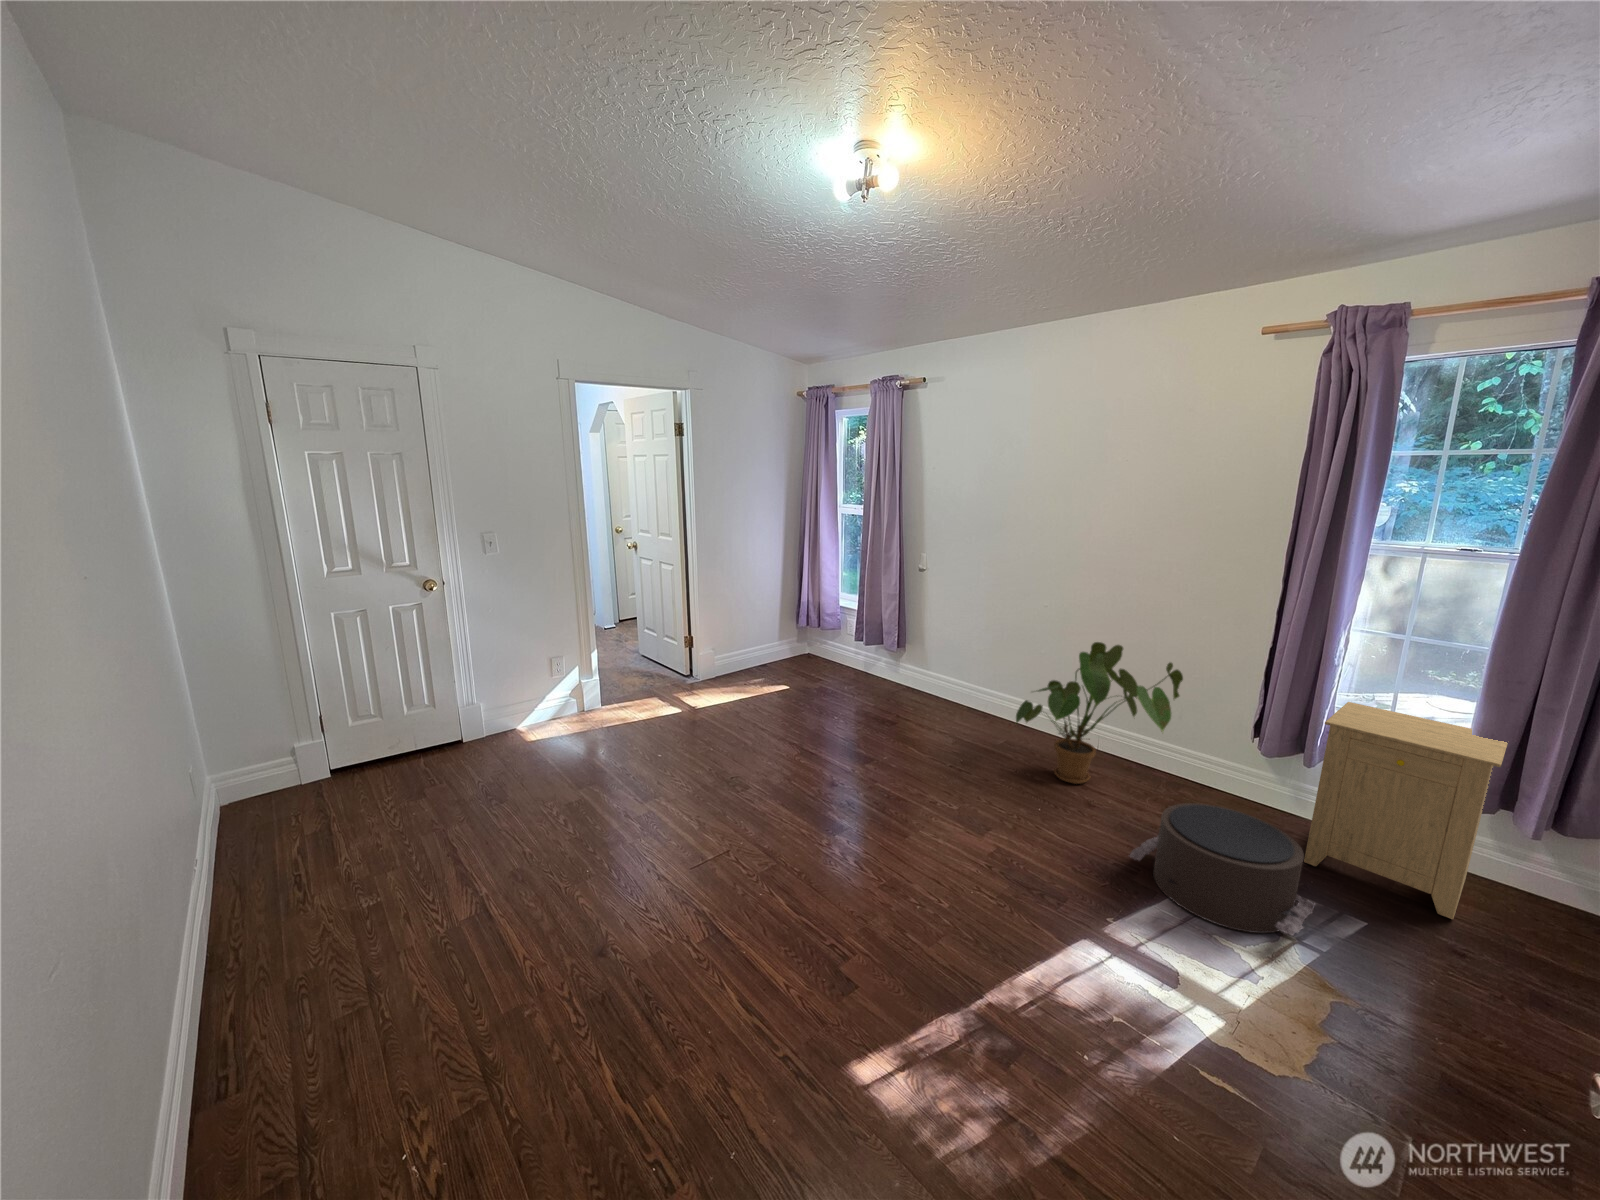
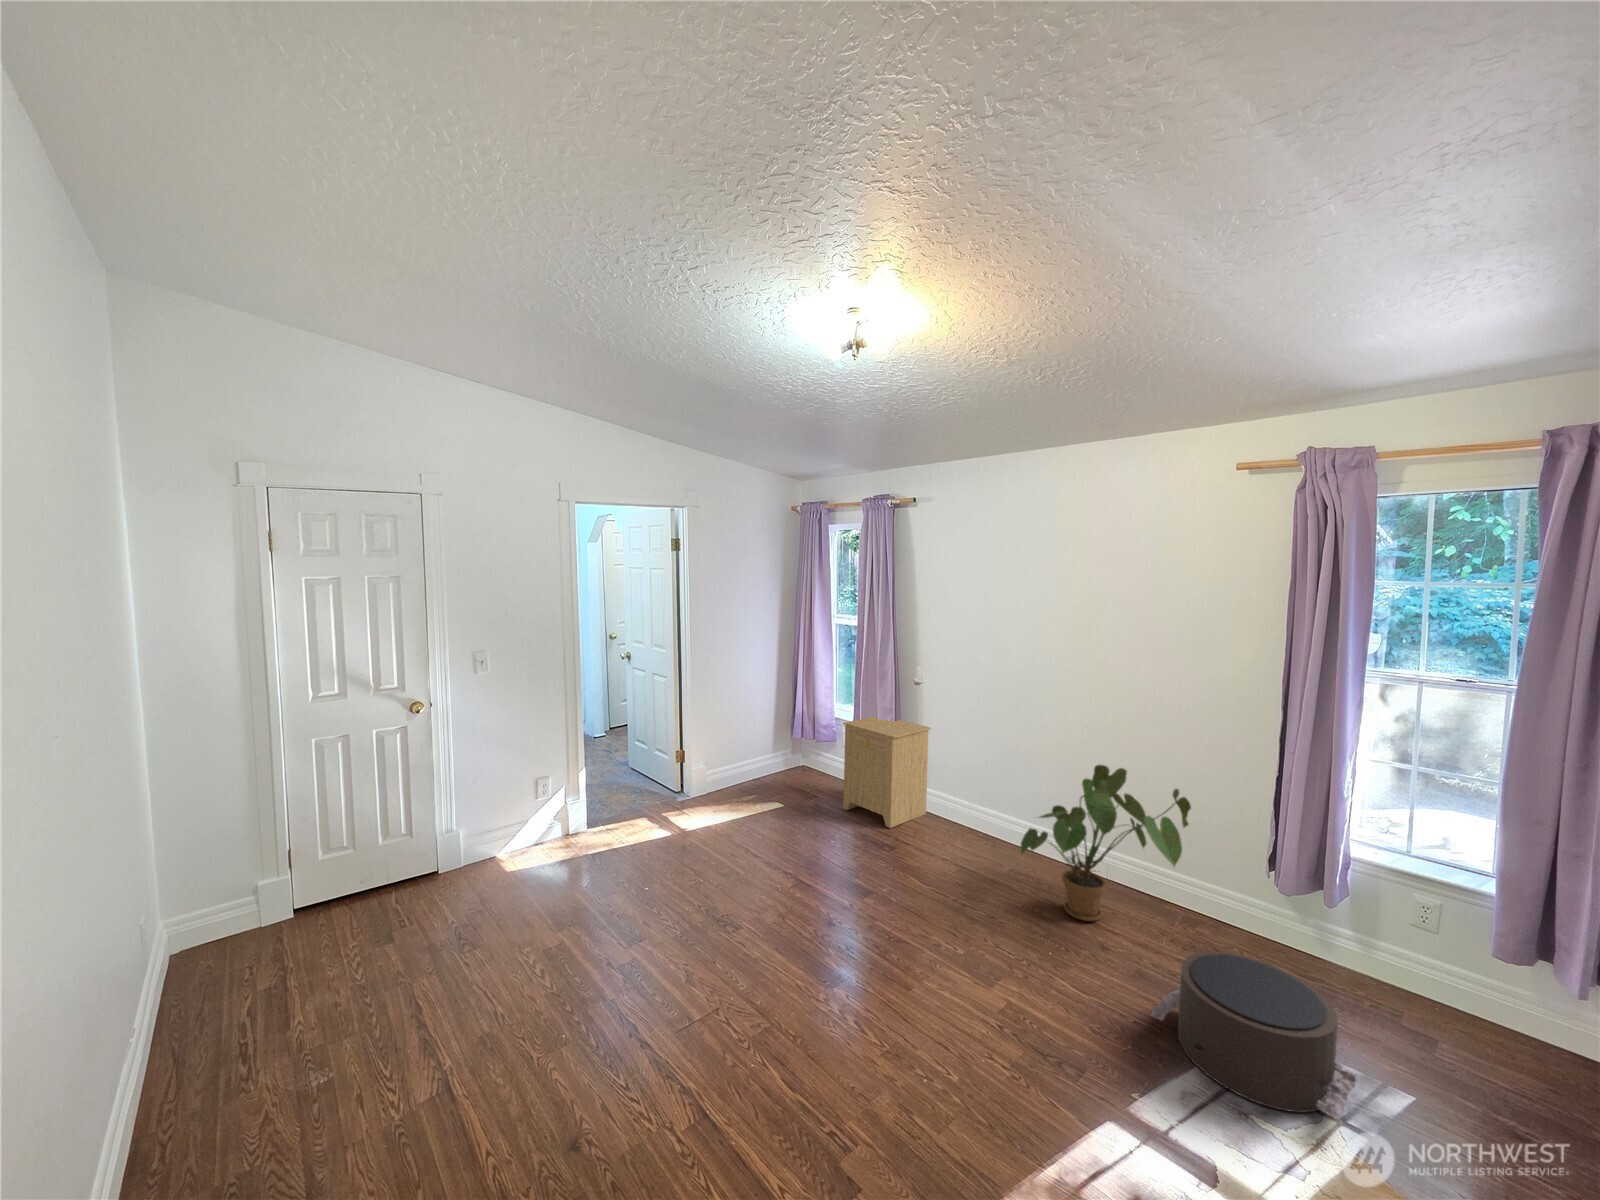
side table: present [1304,702,1508,919] -> present [843,717,931,828]

